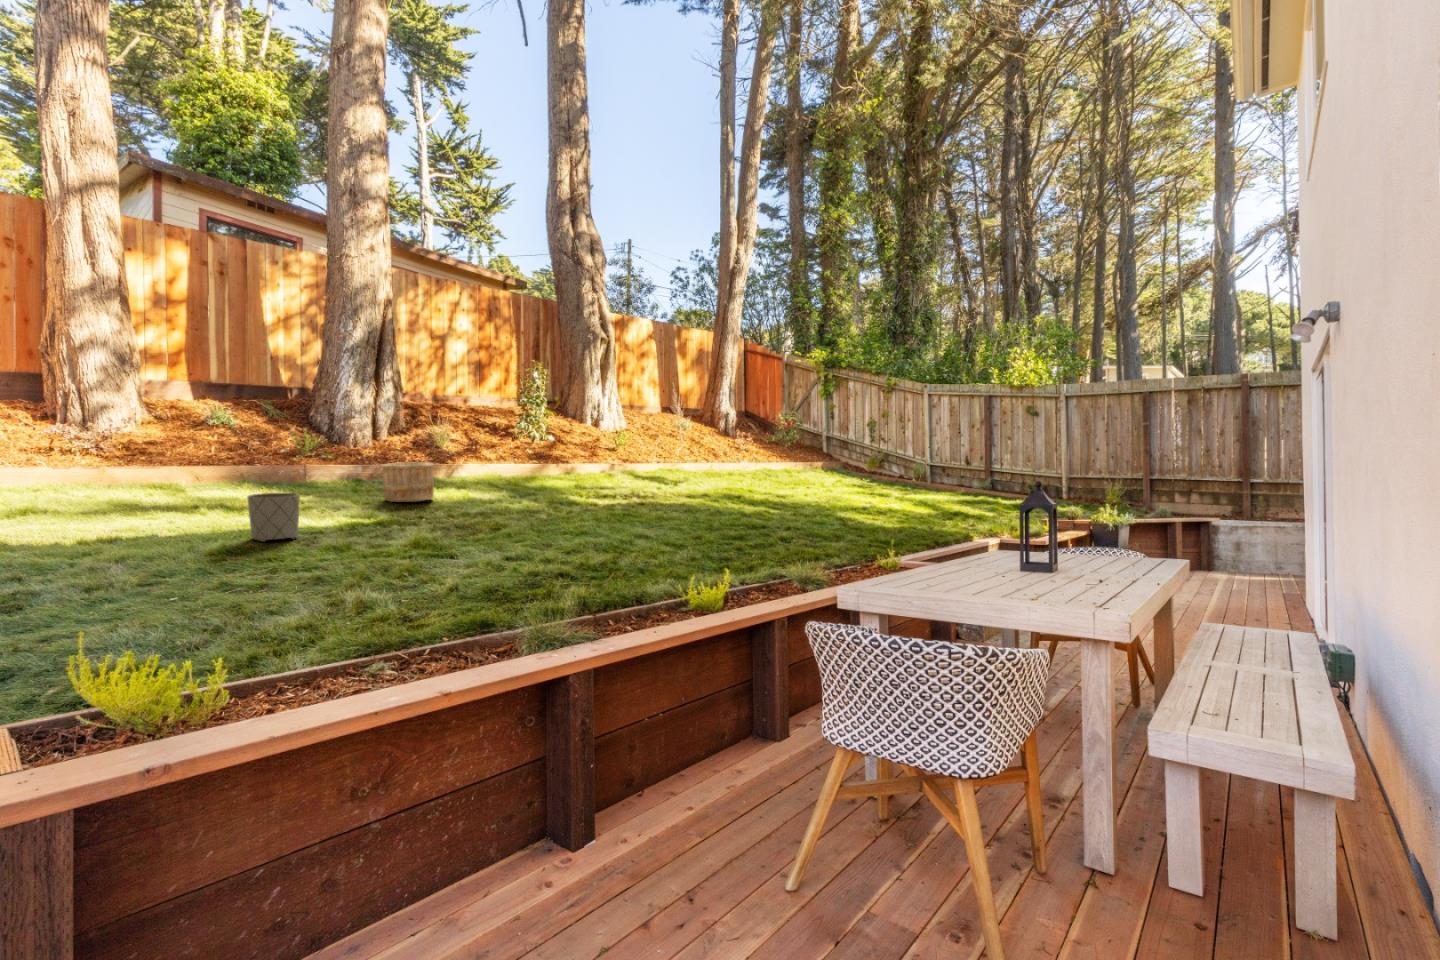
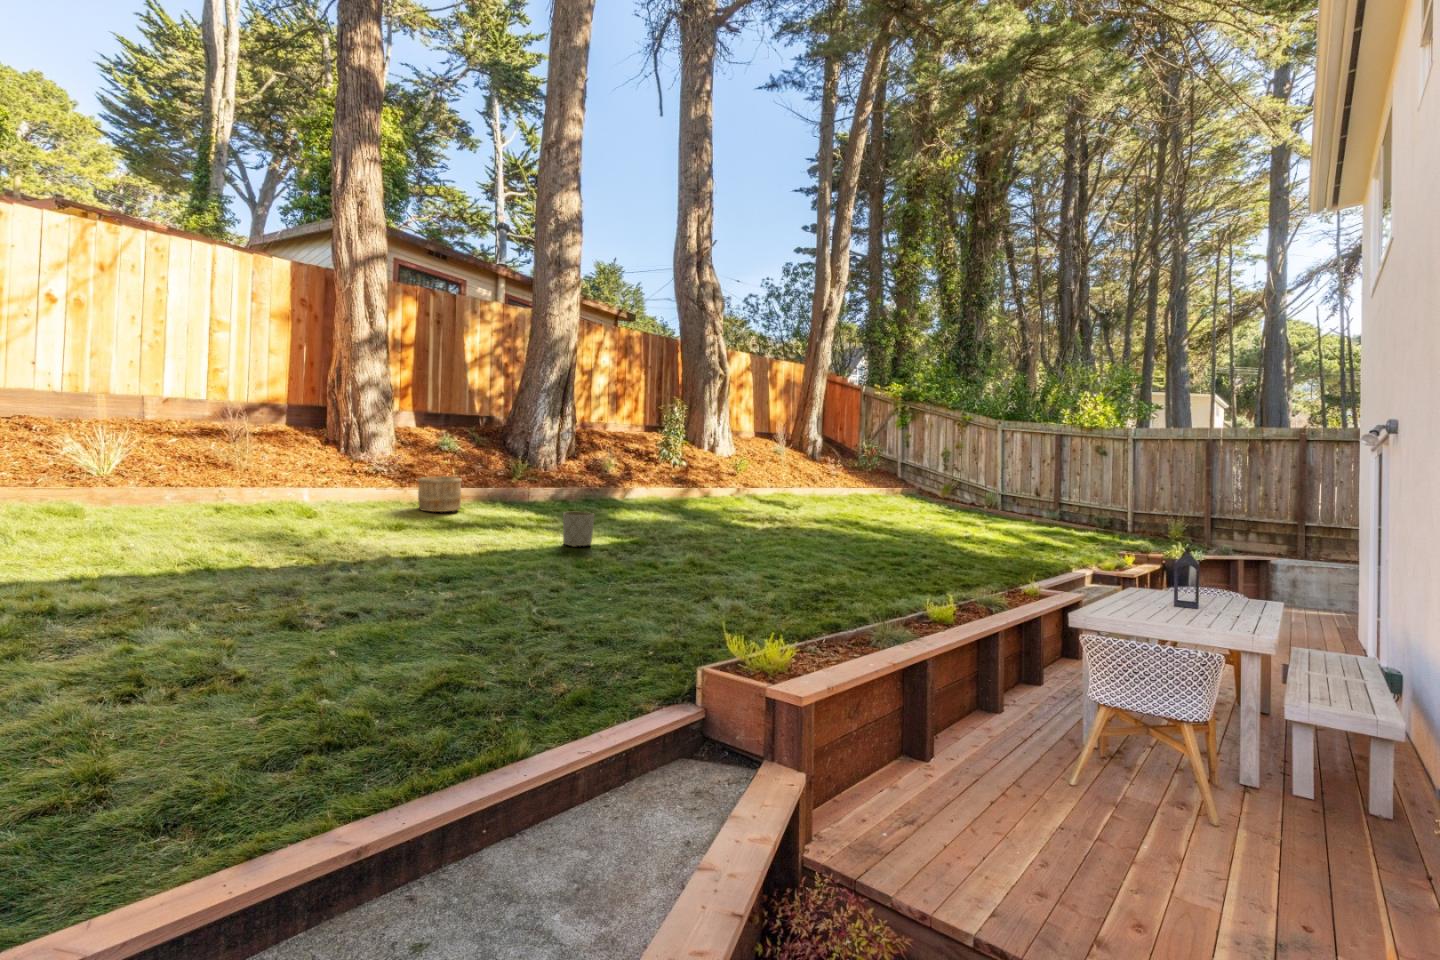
wooden bucket: present [381,462,434,502] -> present [418,477,462,512]

